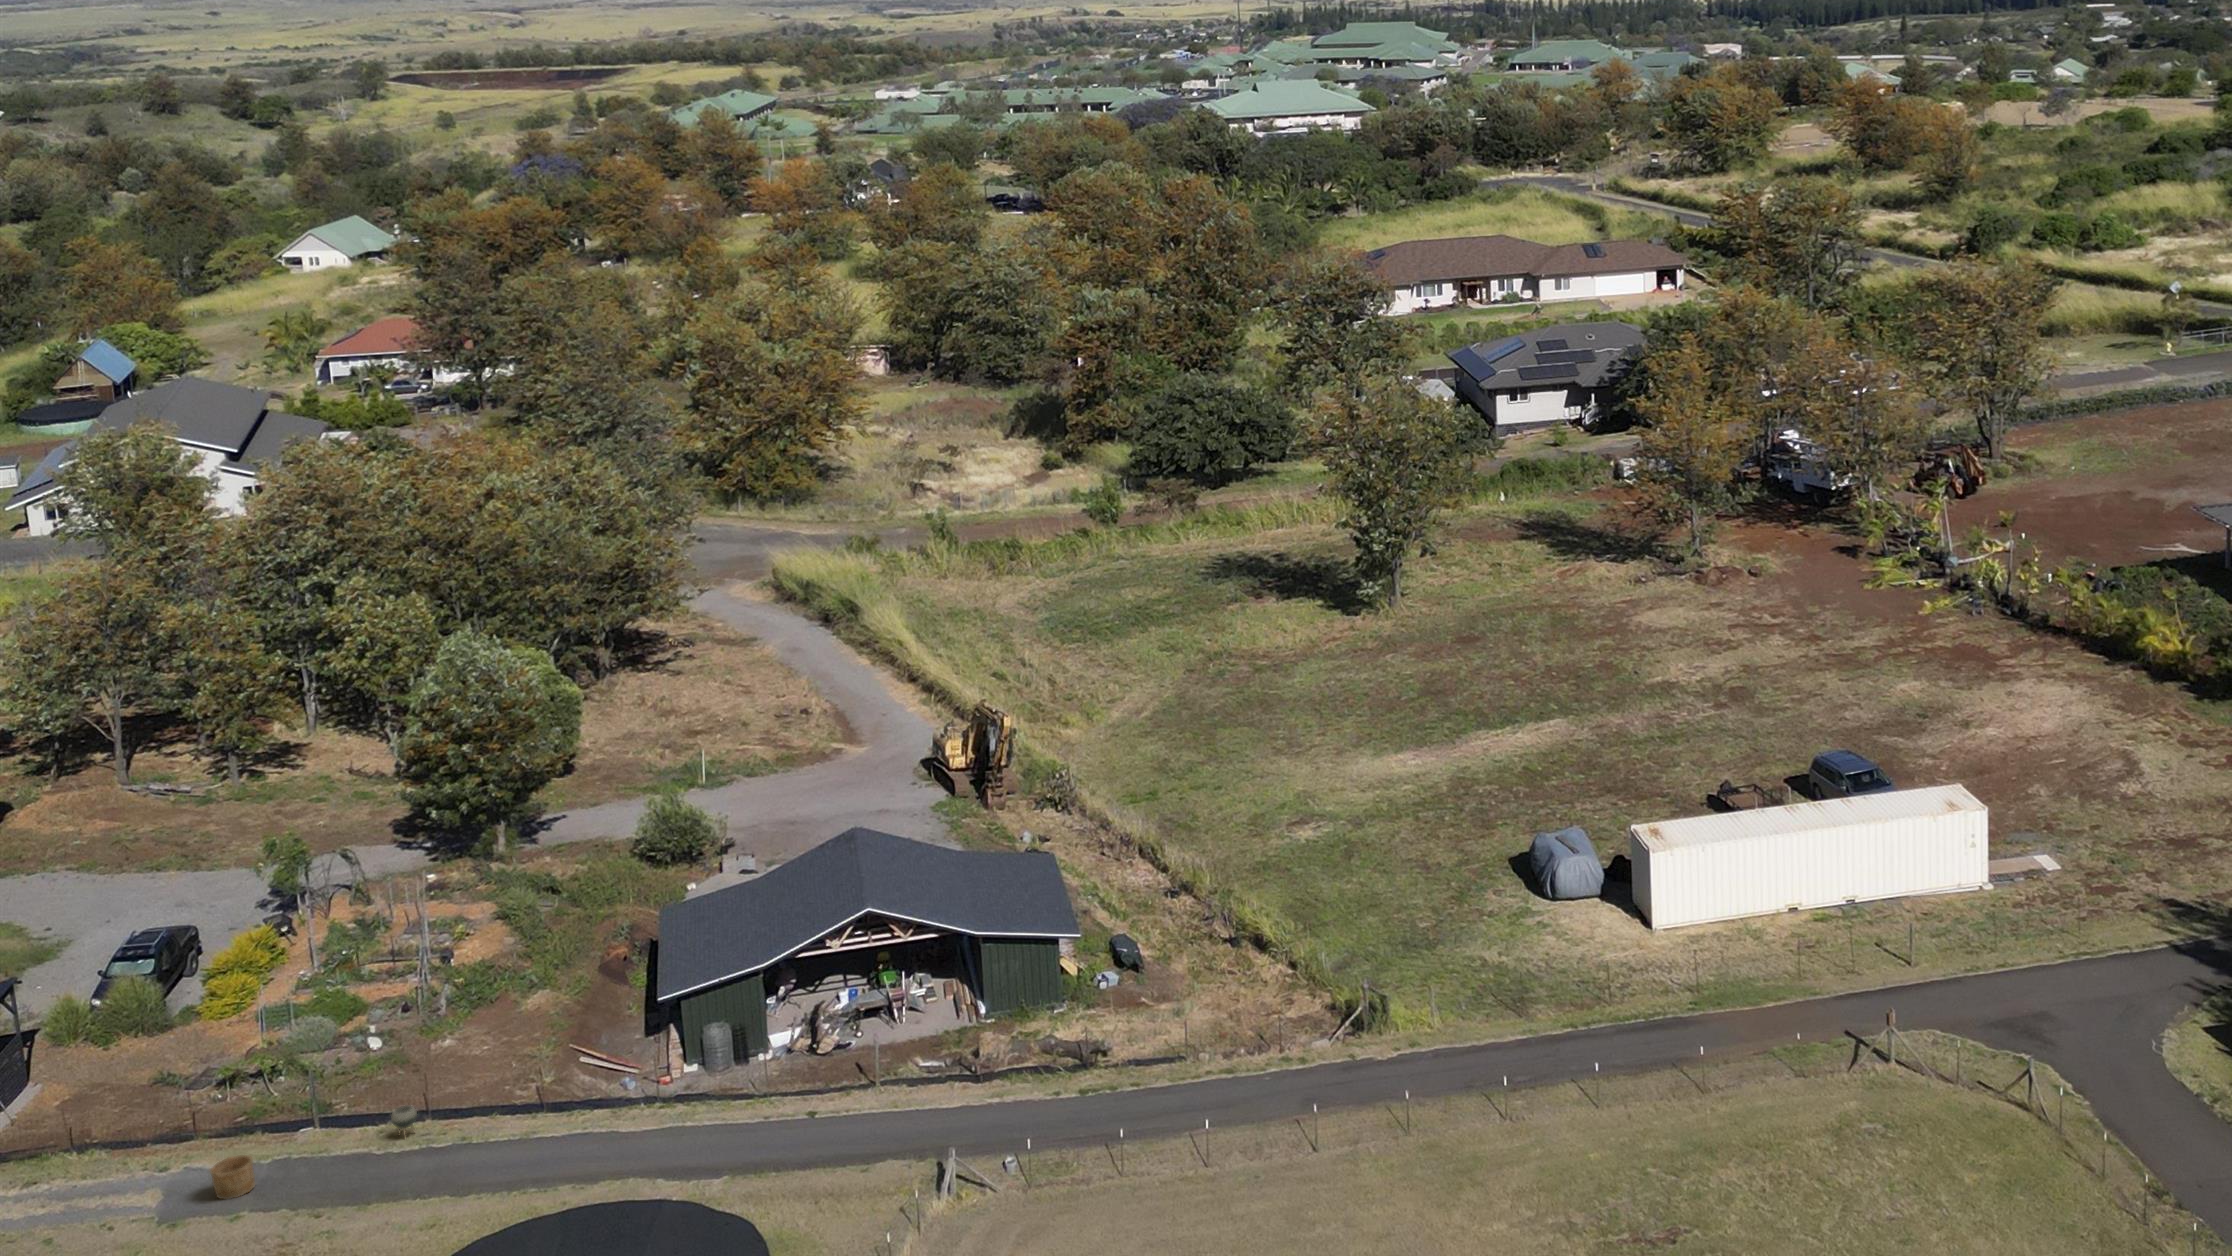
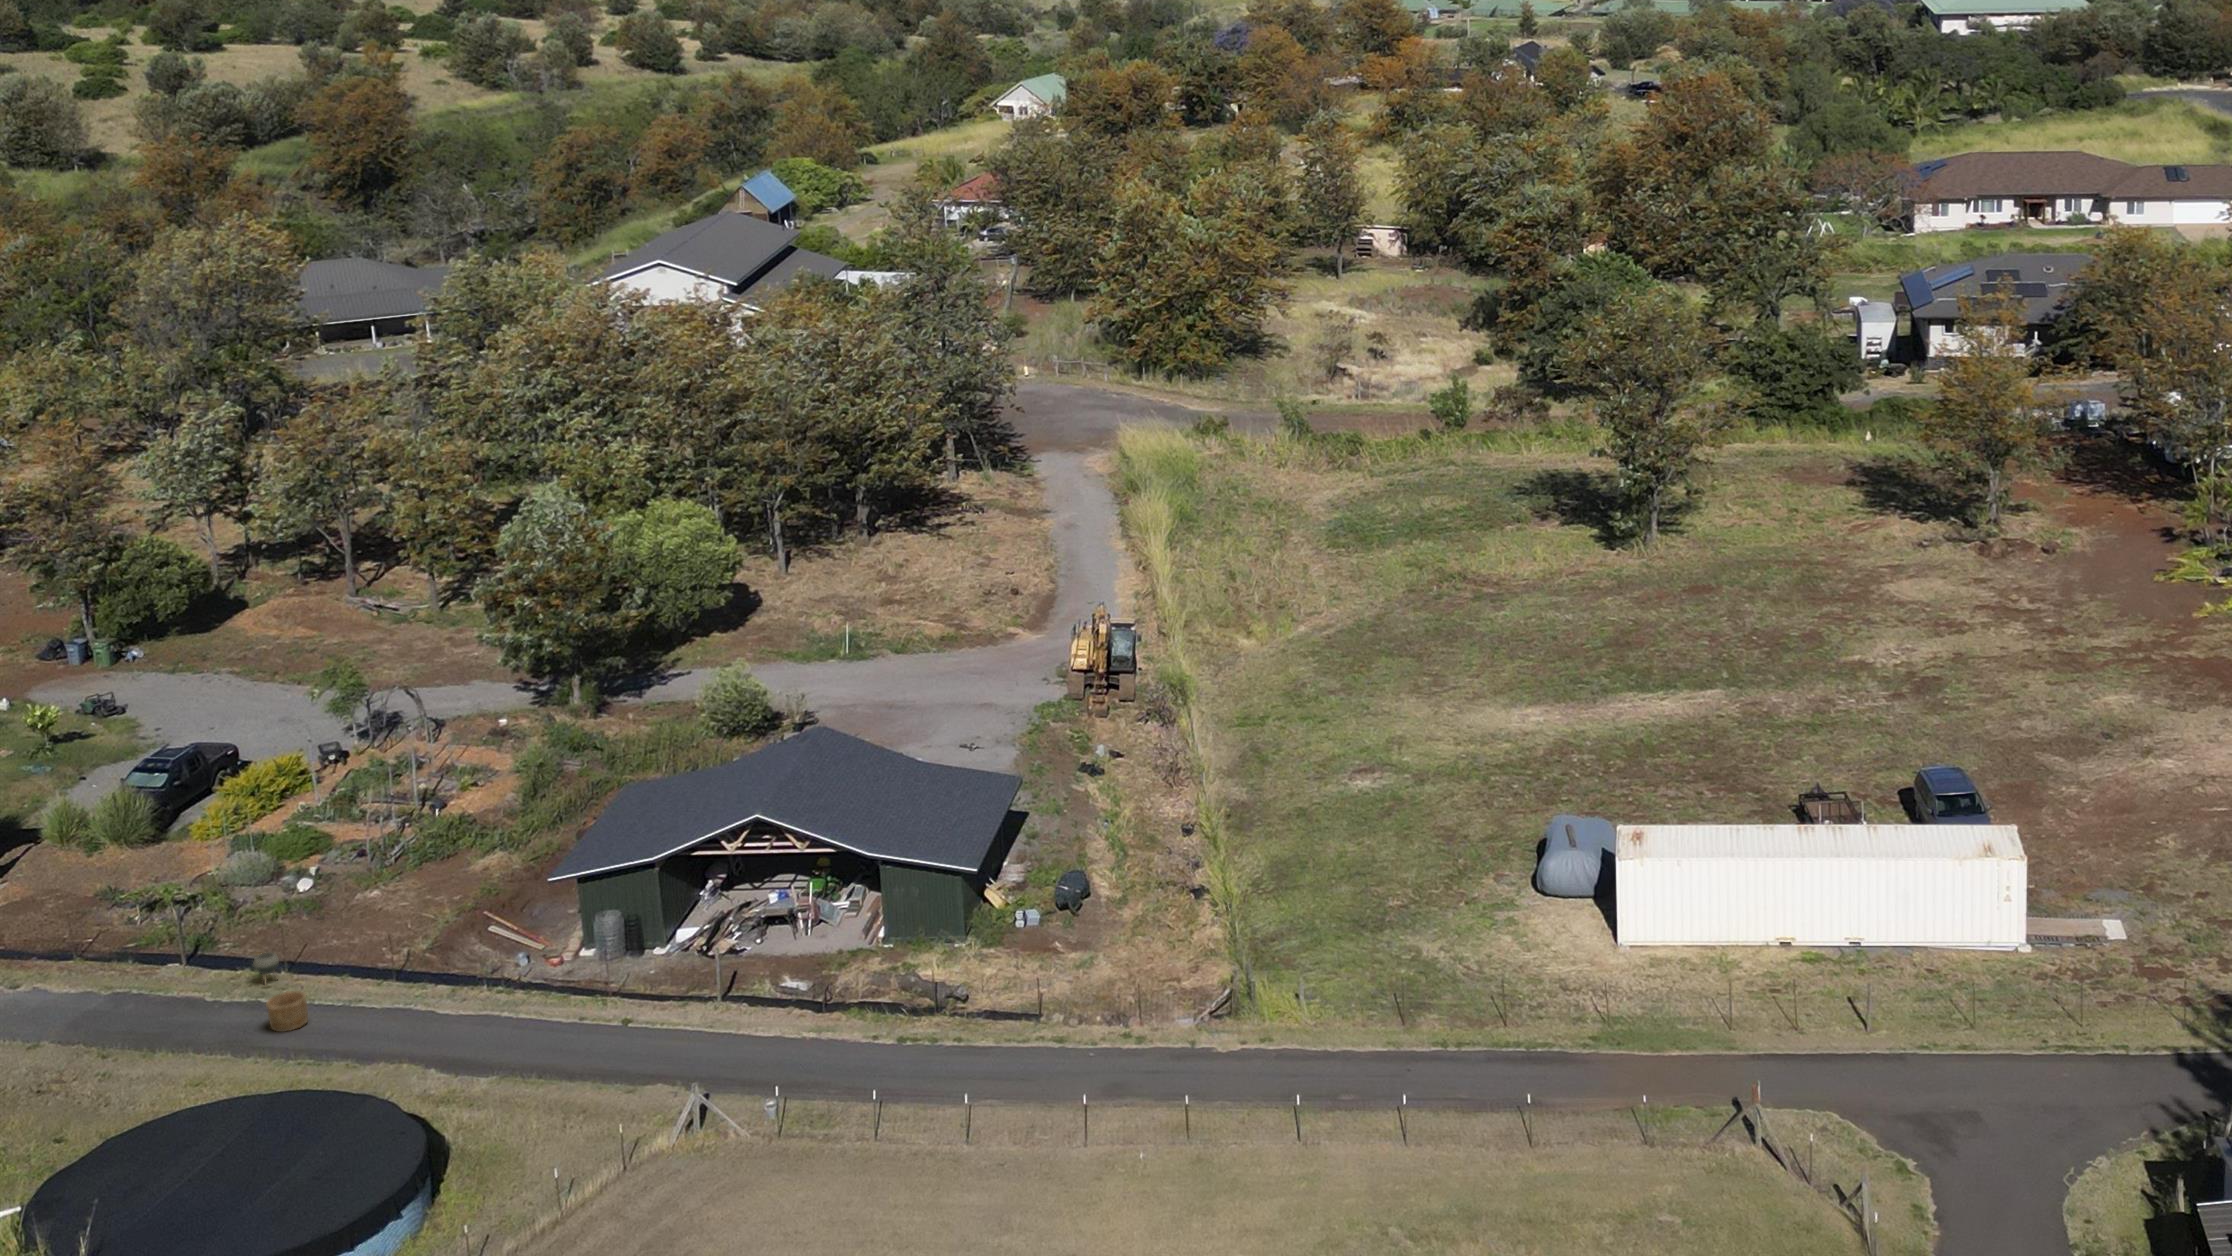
wooden bucket: present [210,1155,255,1199] -> present [266,991,308,1032]

